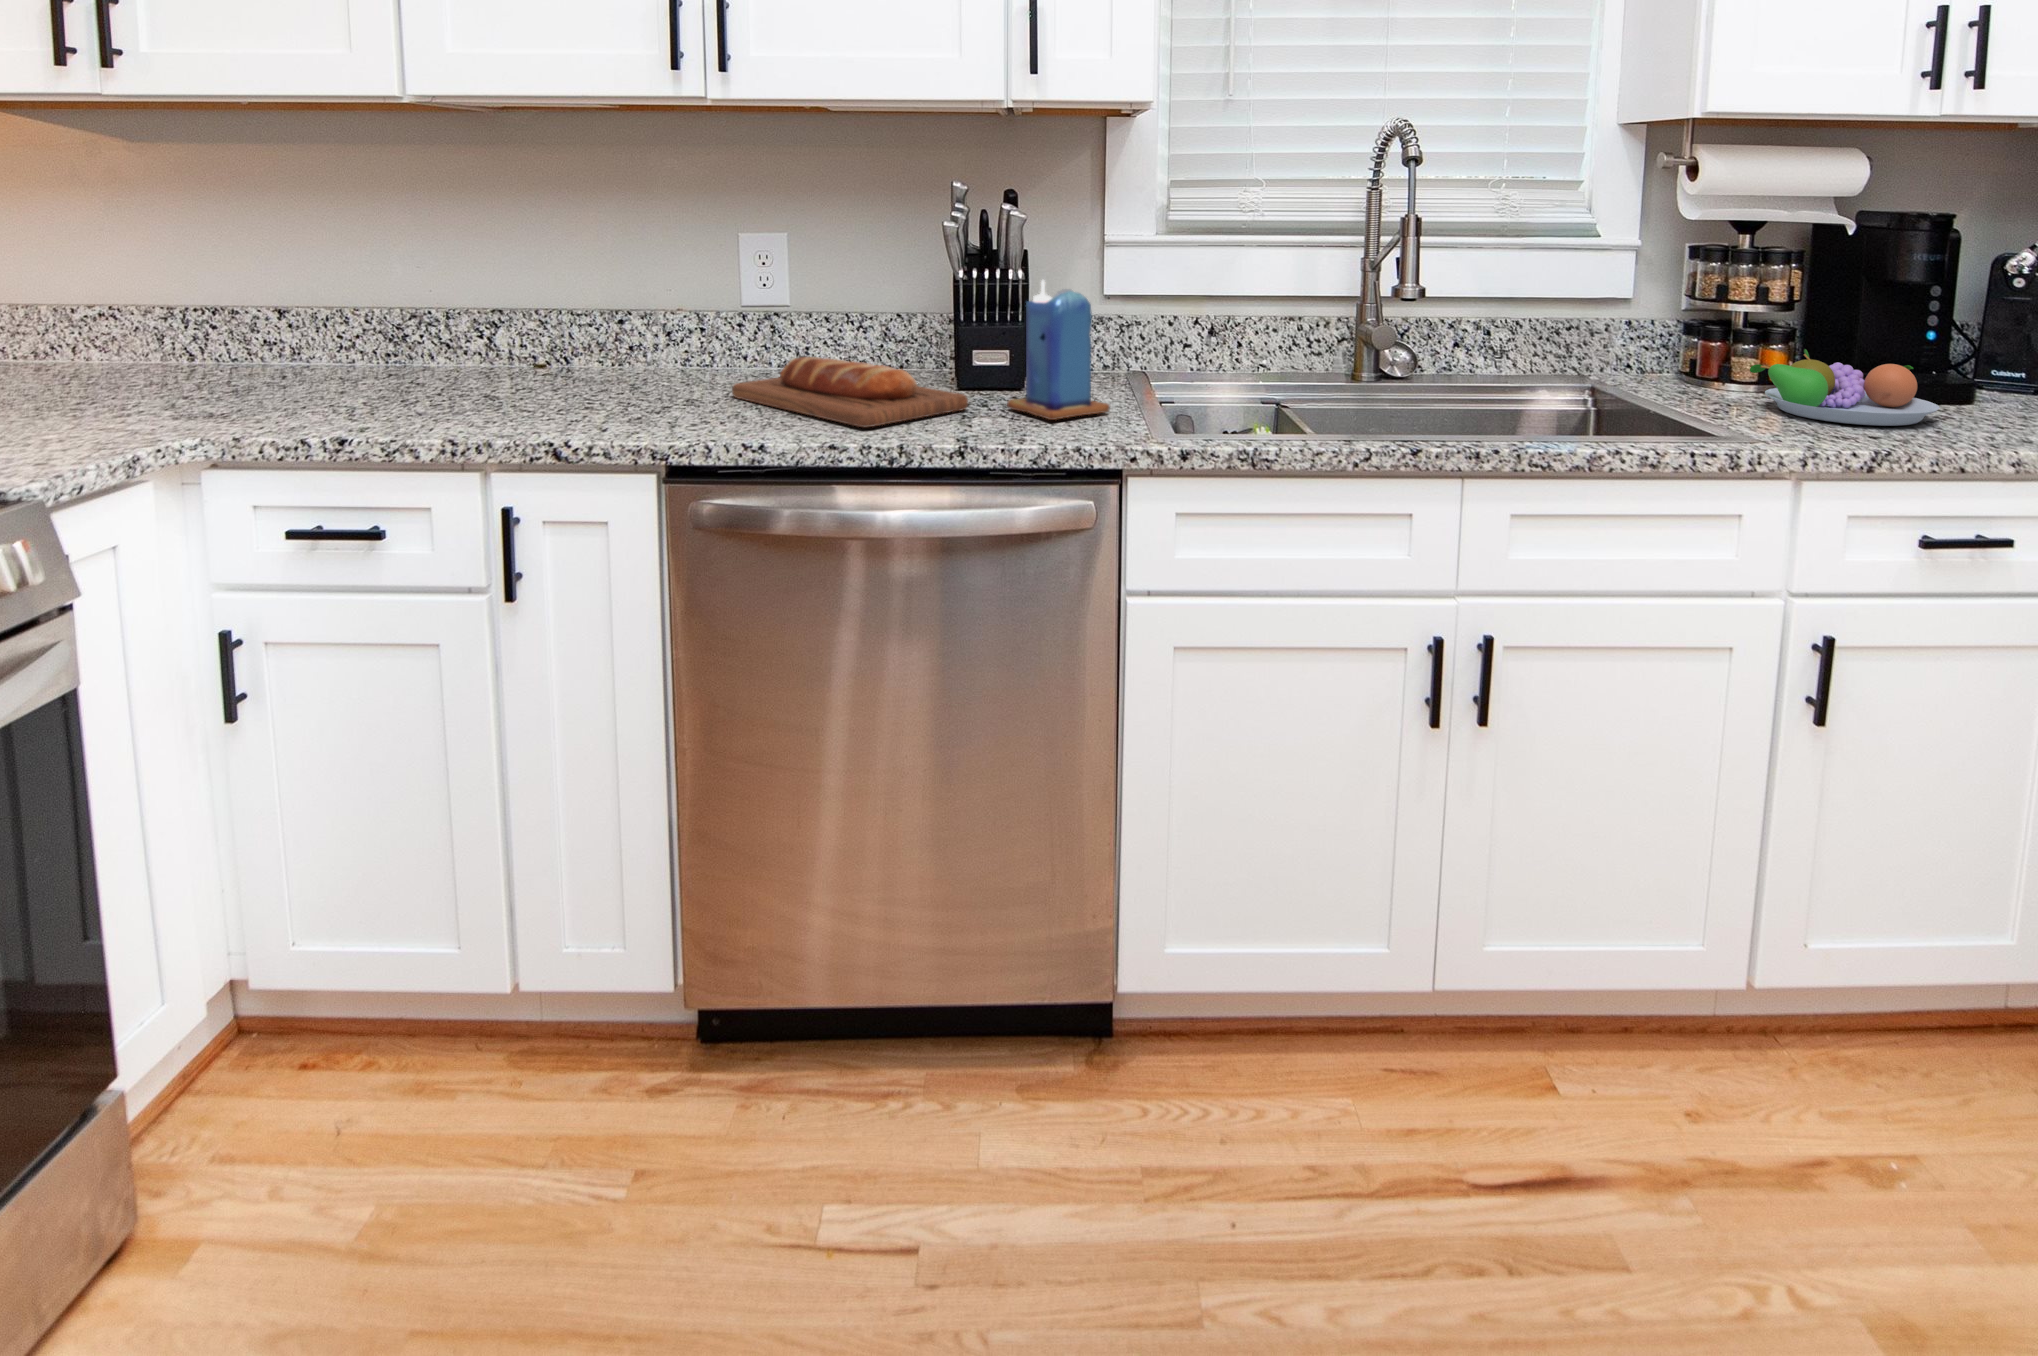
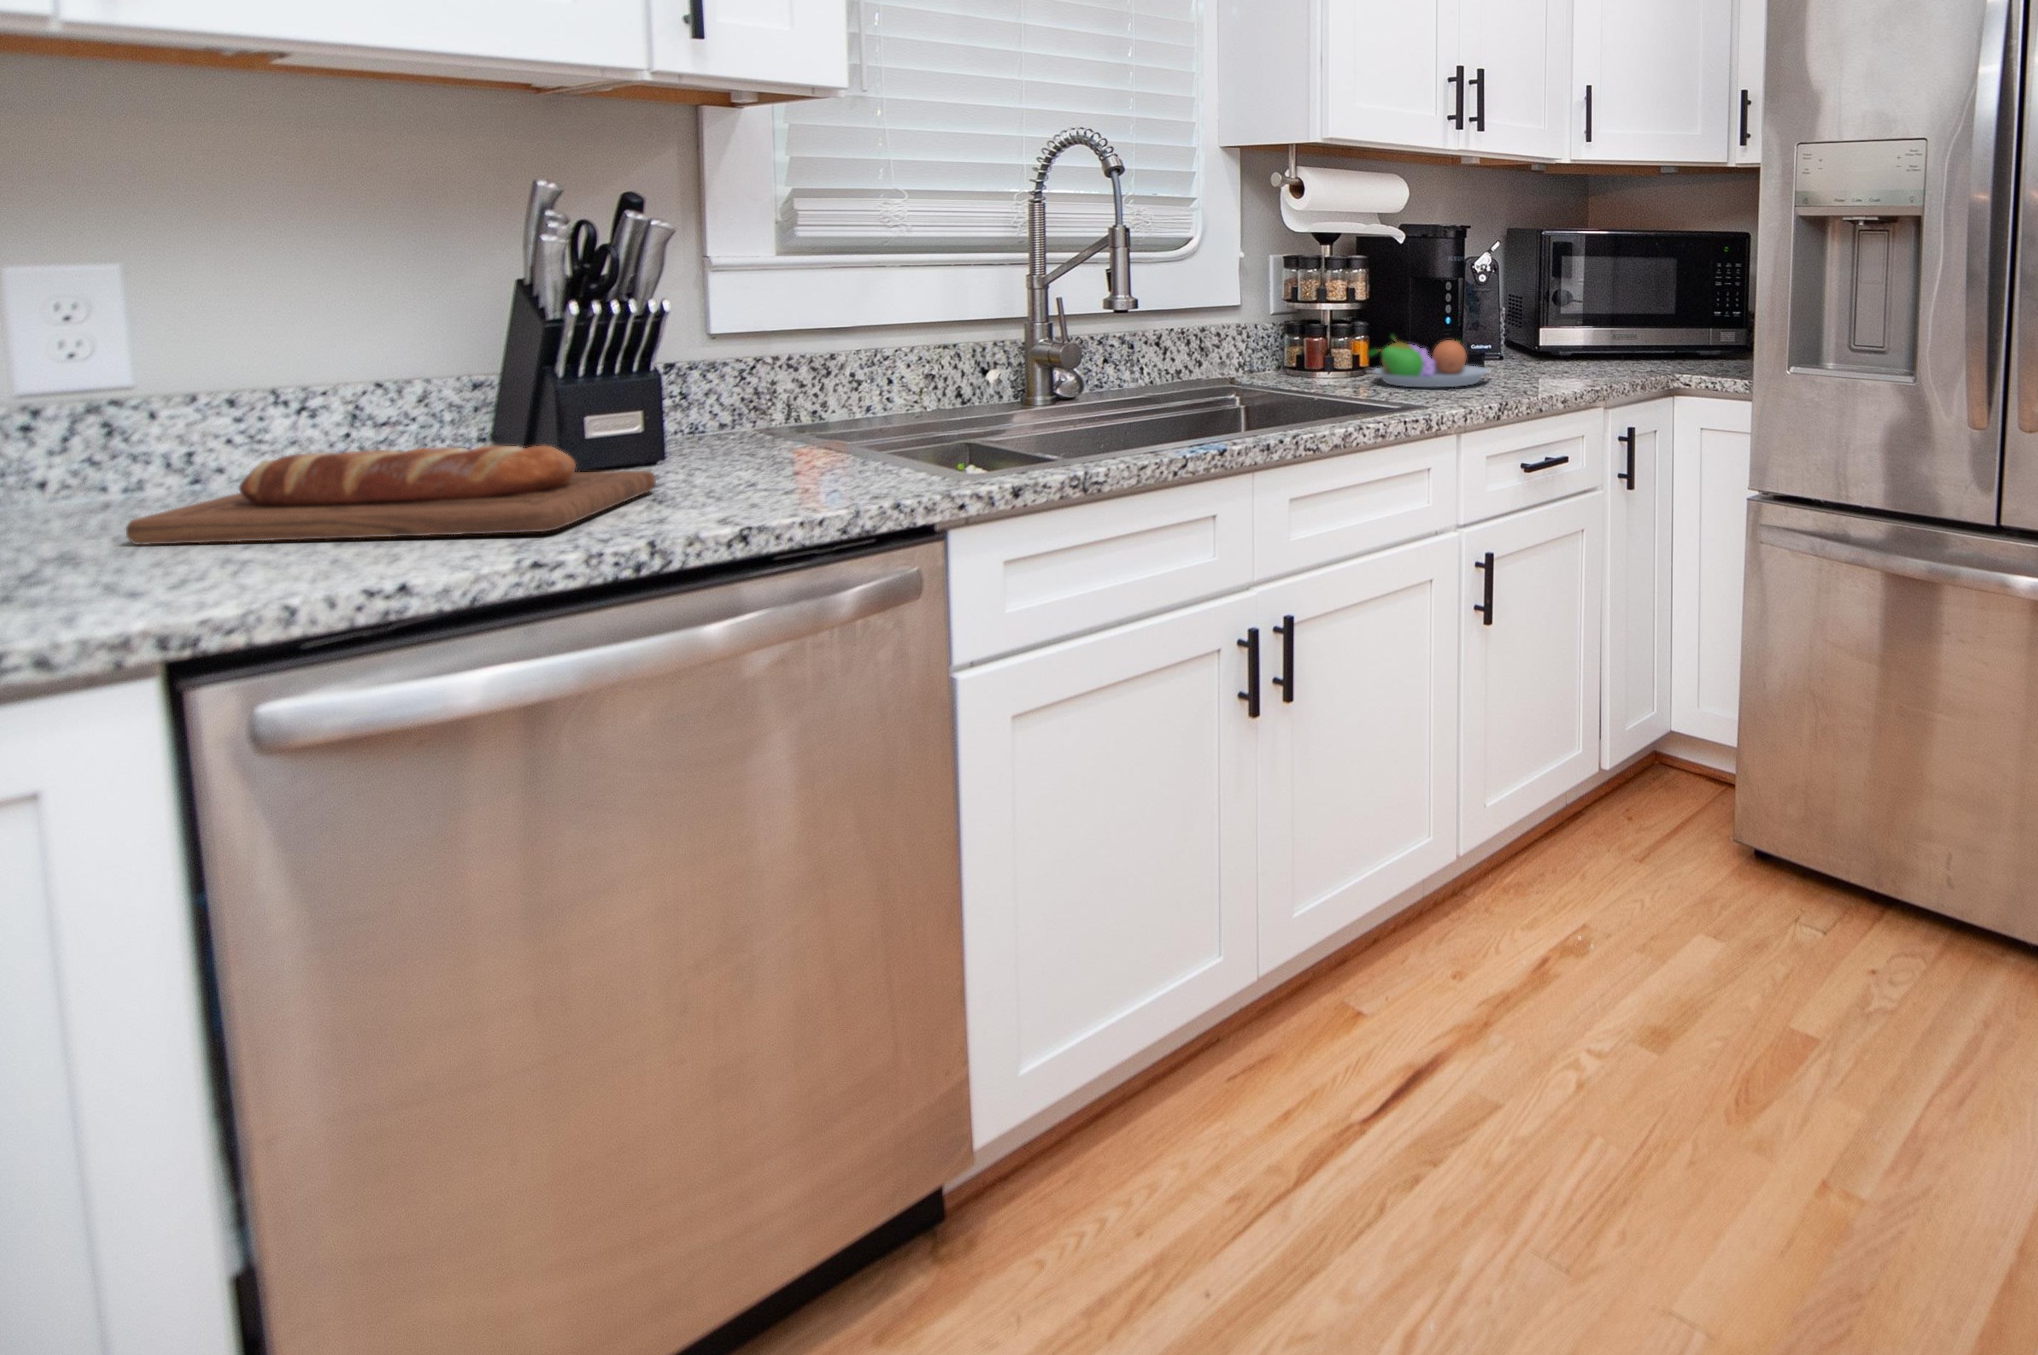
candle: present [1007,280,1109,420] -> none [712,302,862,481]

